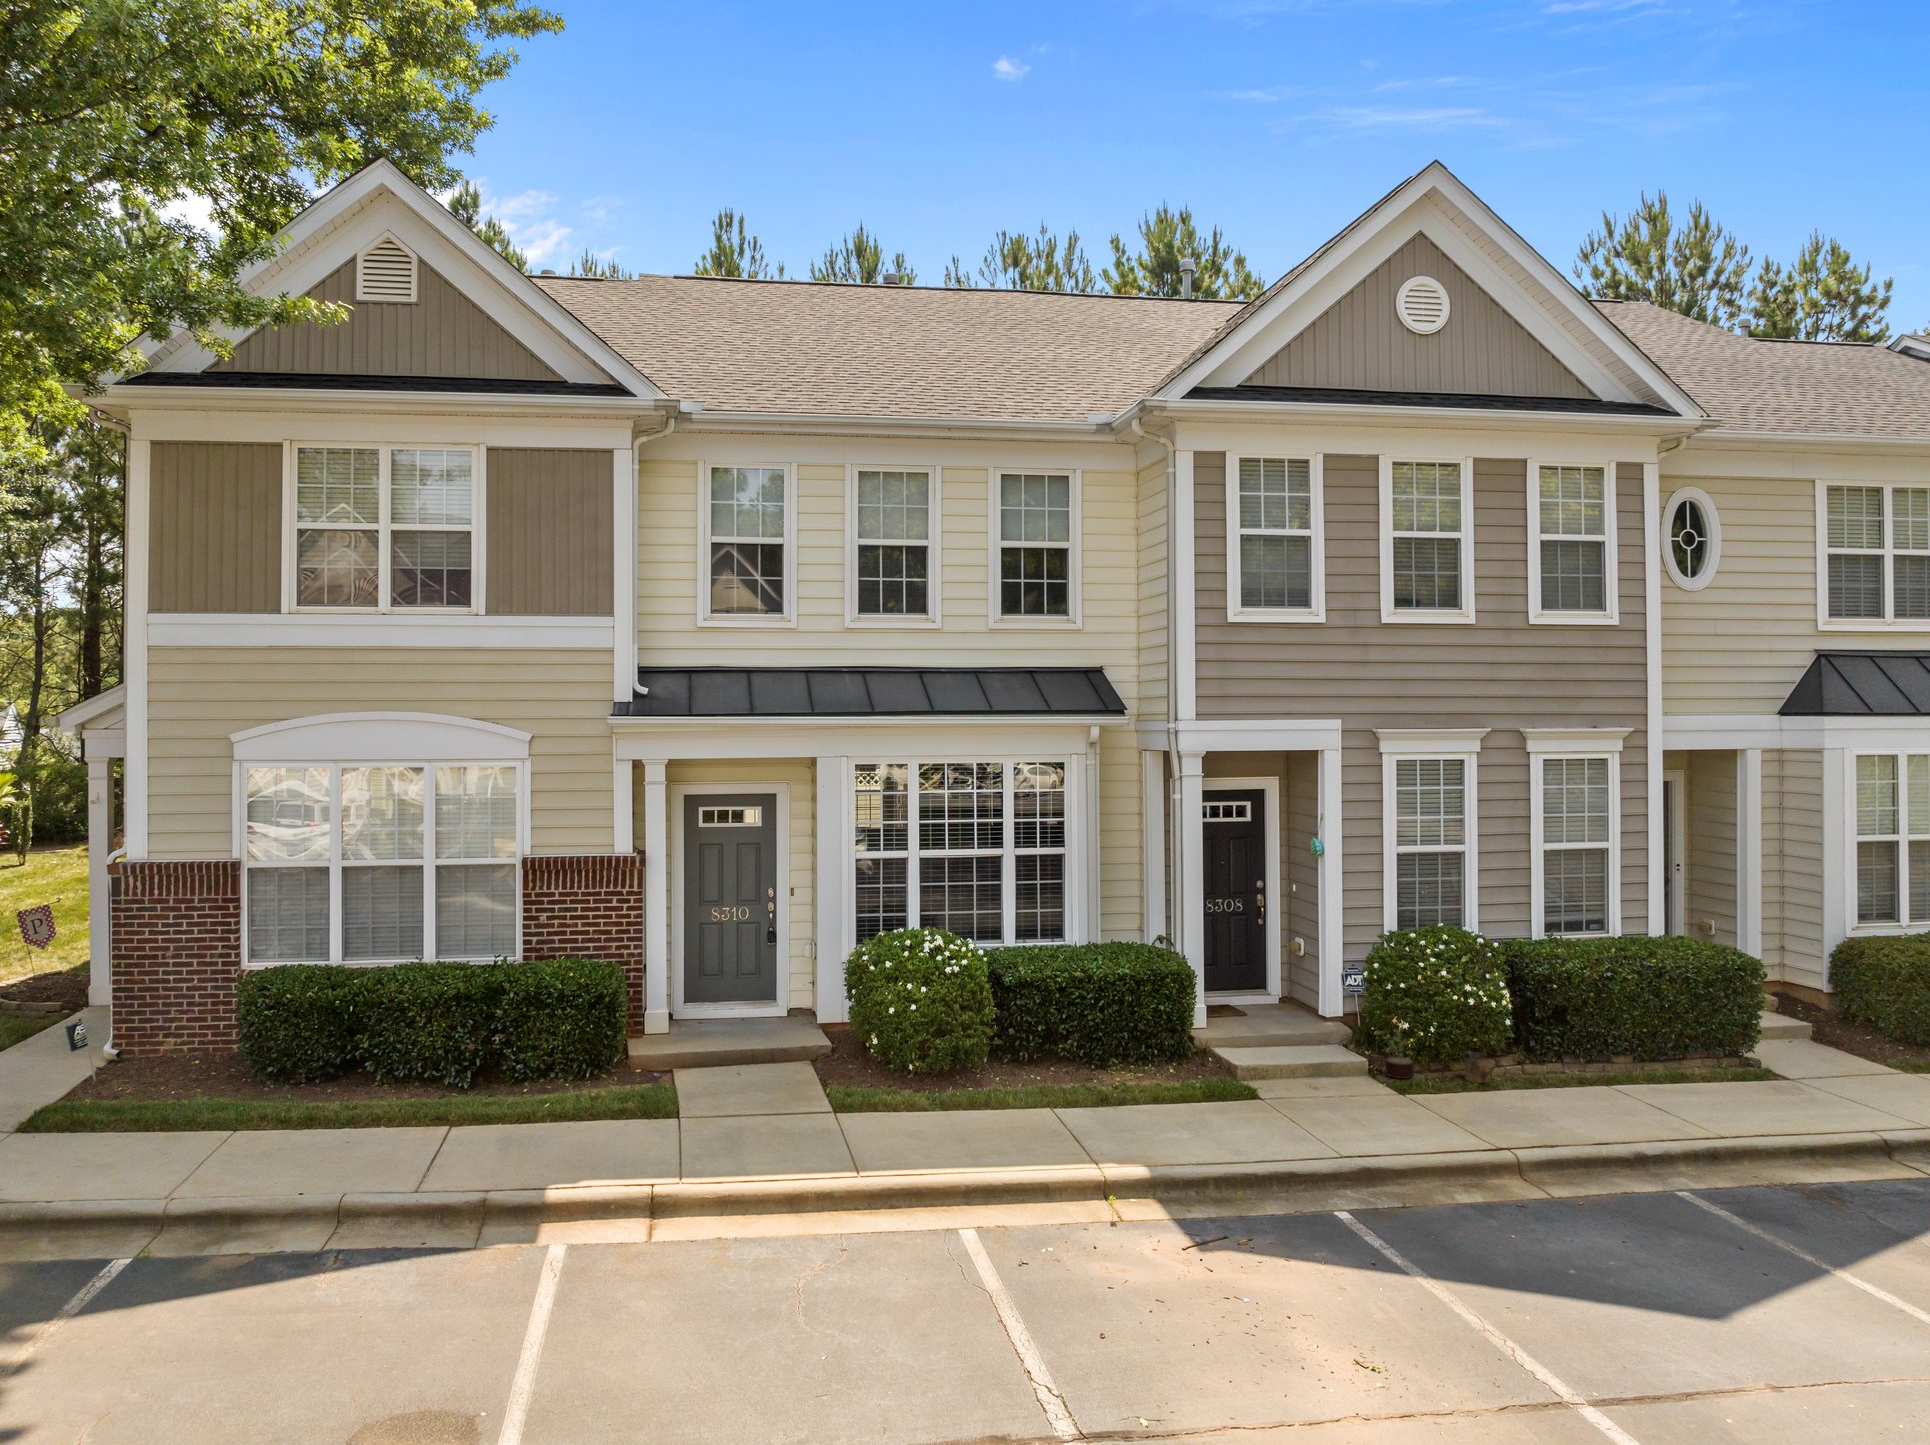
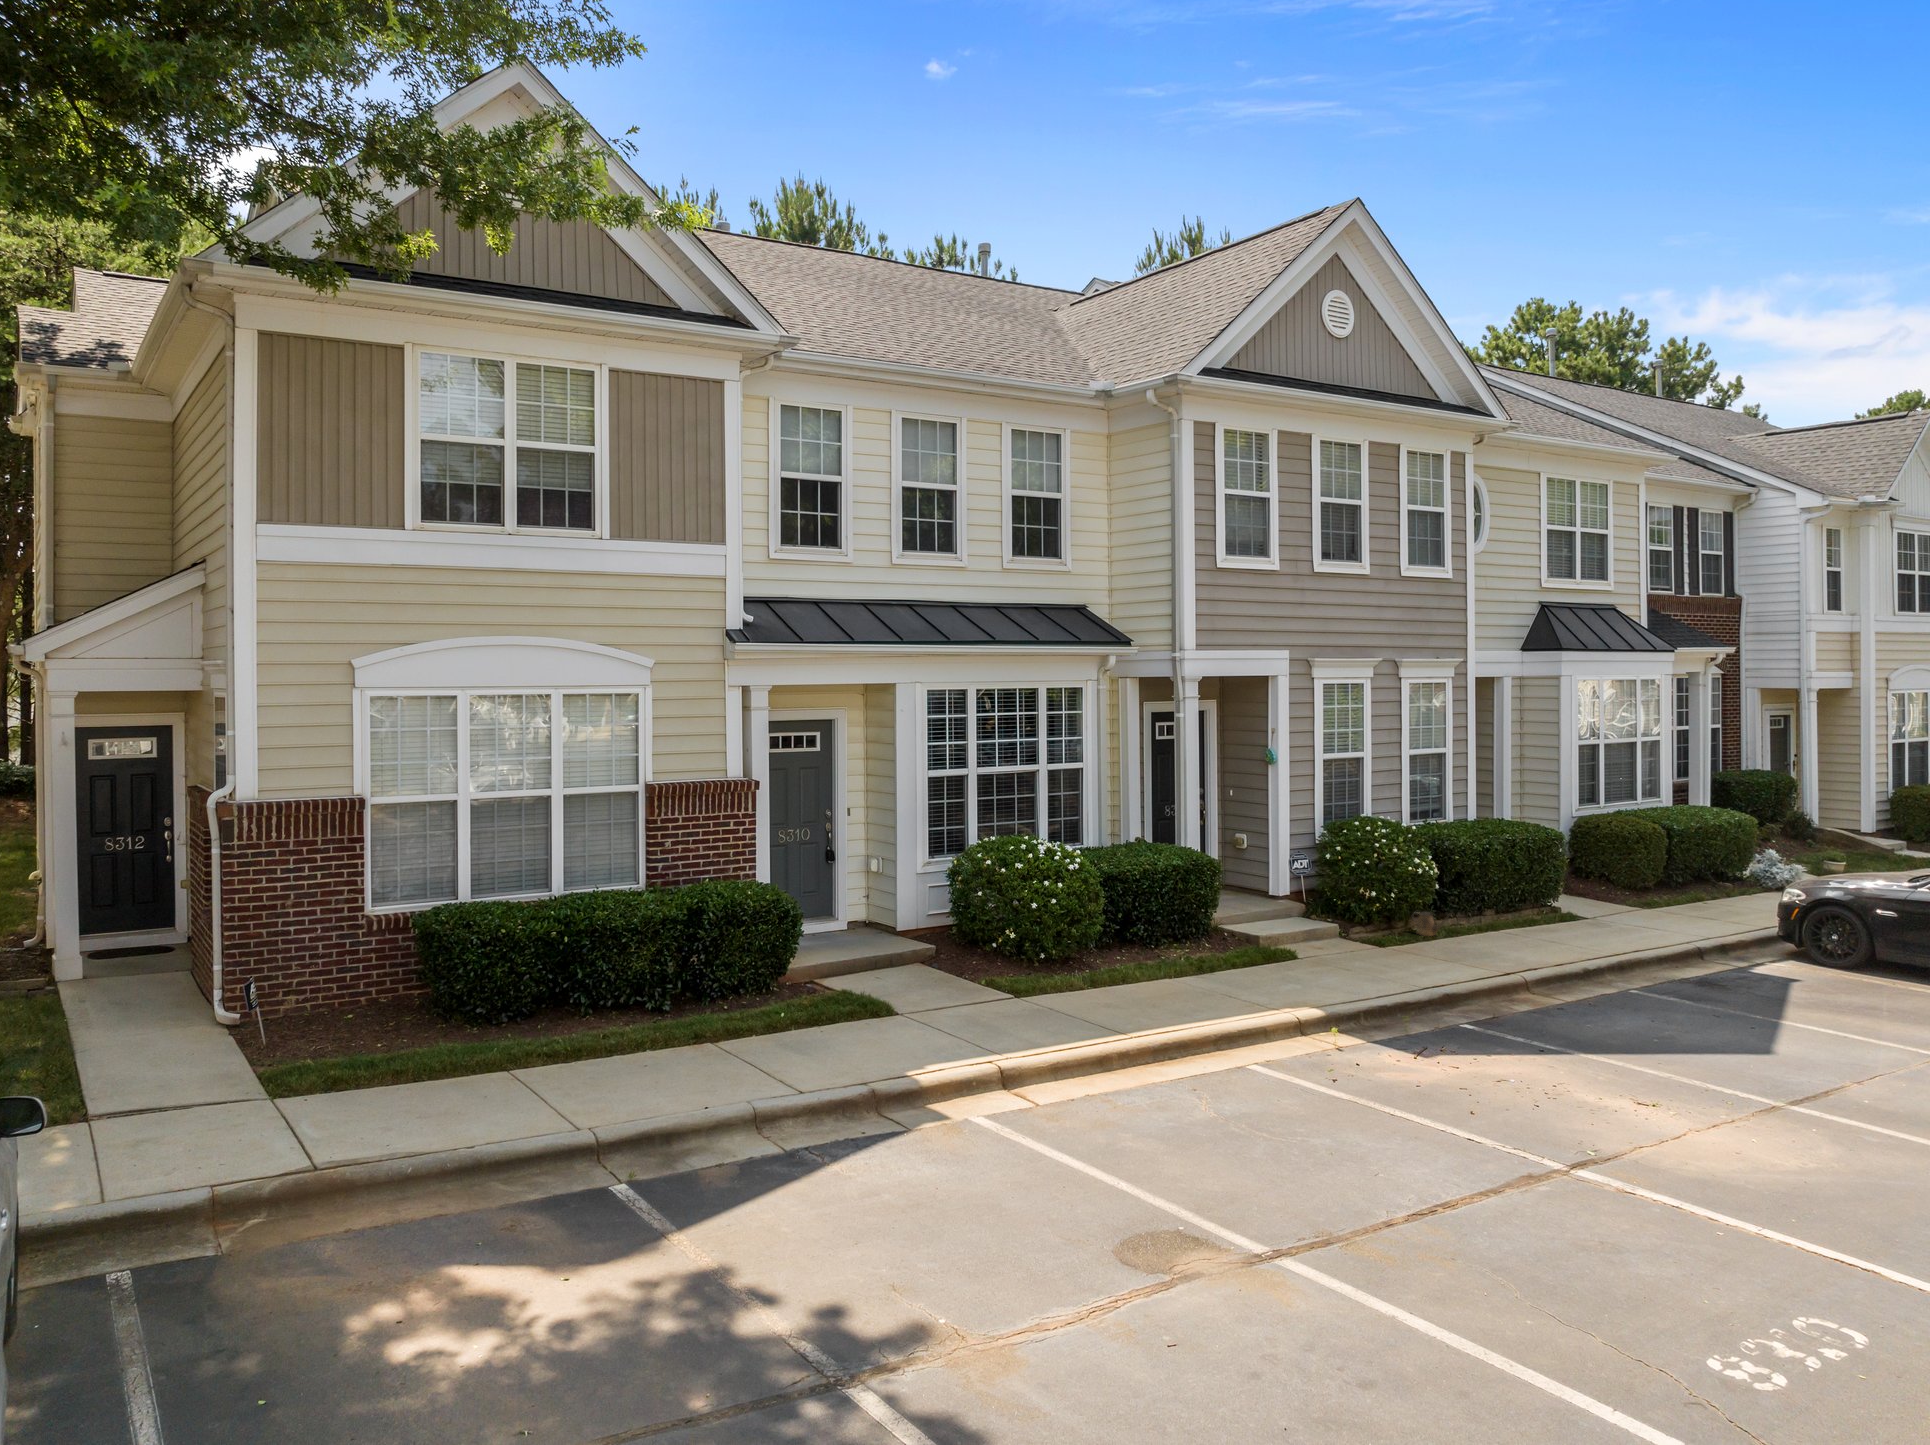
decorative plant: present [1385,1030,1415,1079] -> none [1356,893,1386,938]

